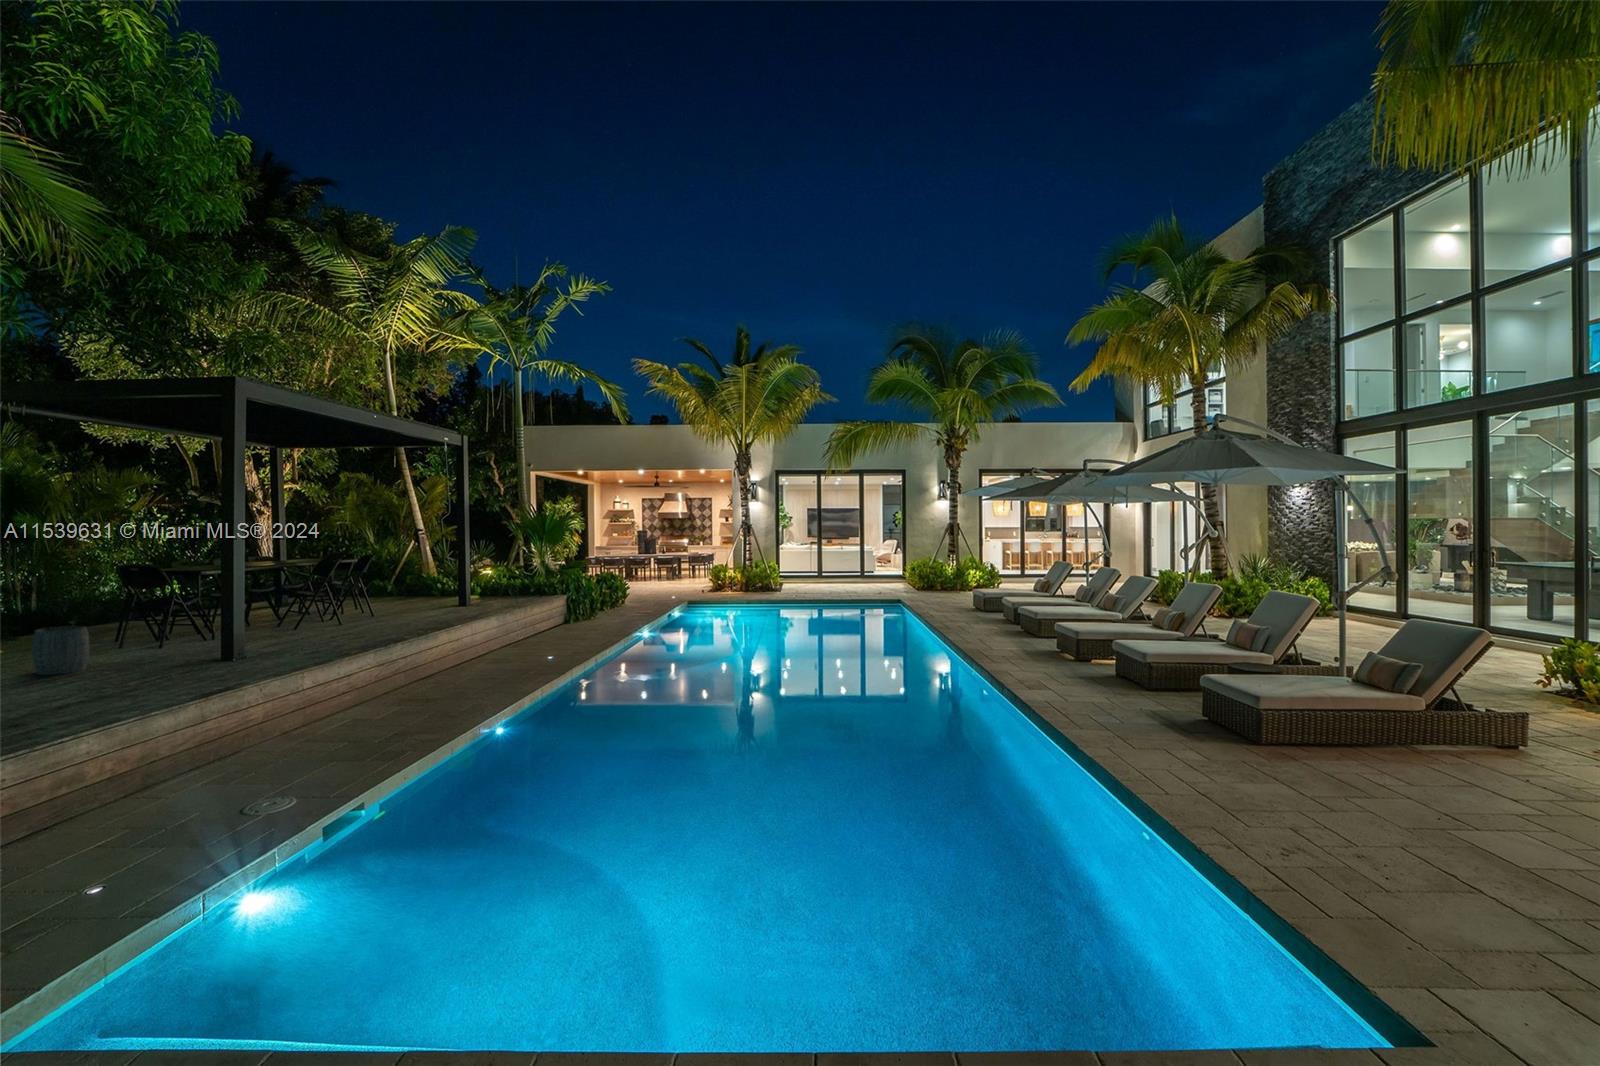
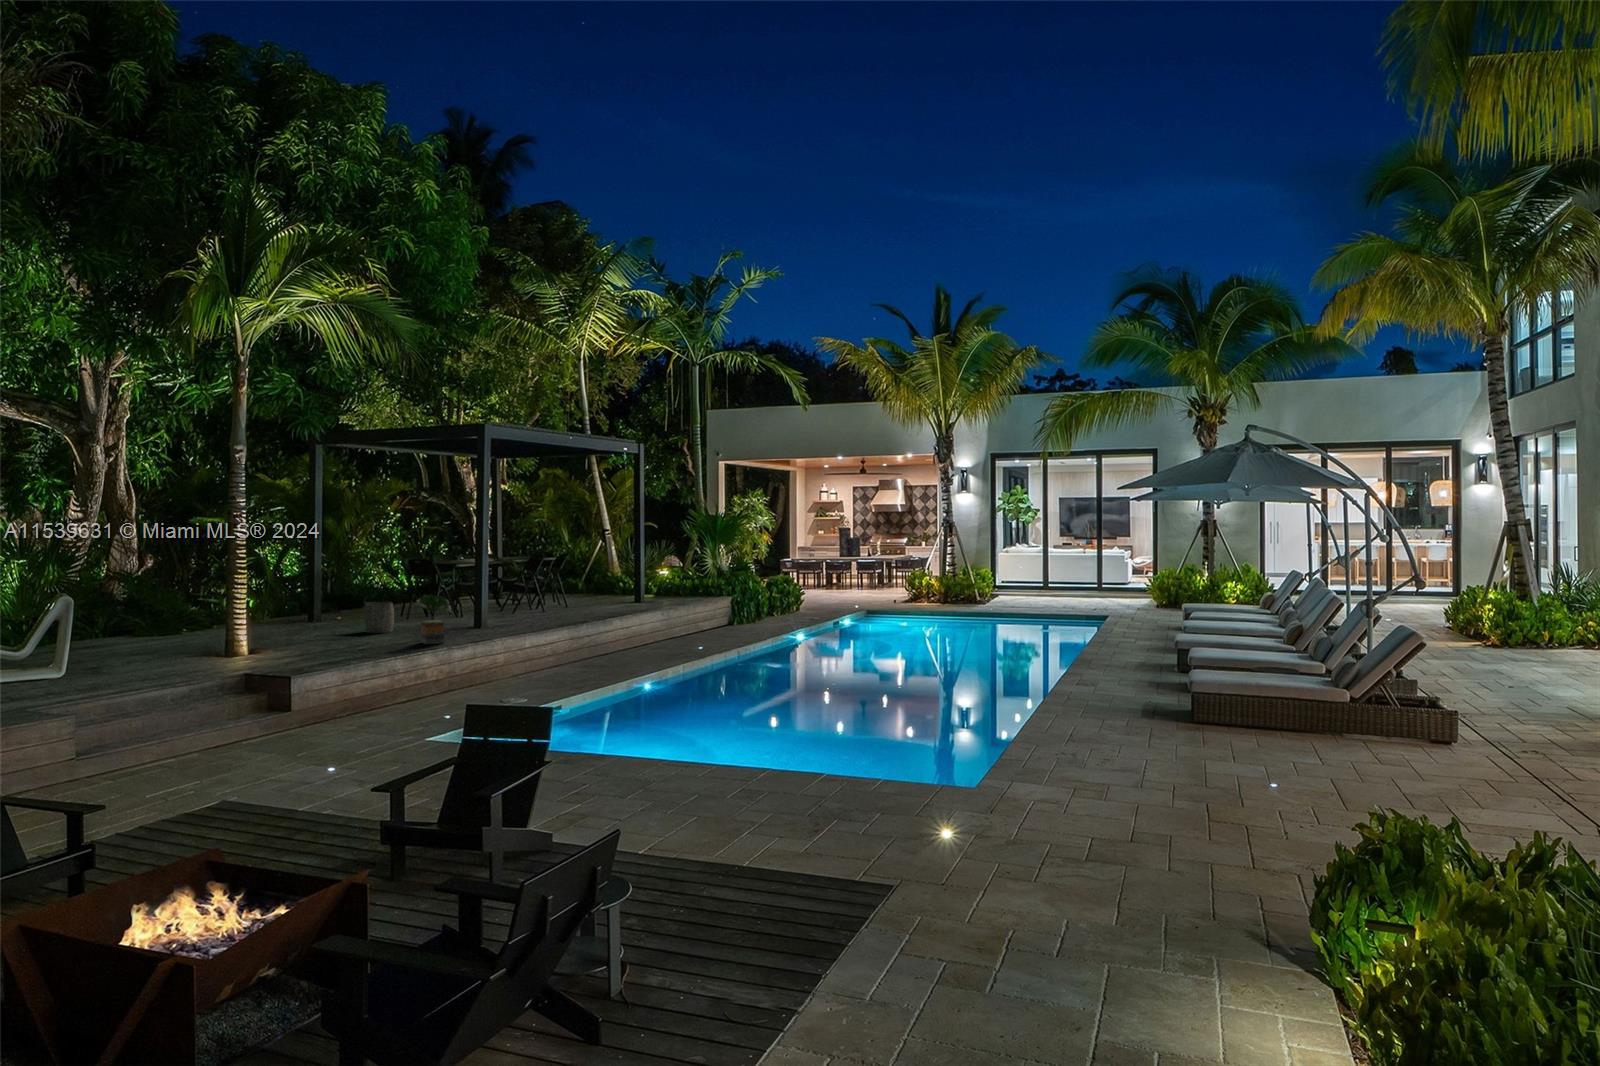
potted tree: none [96,617,168,699] -> present [417,595,451,644]

